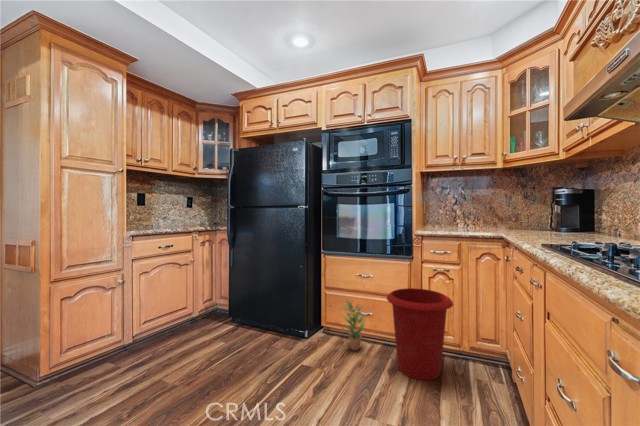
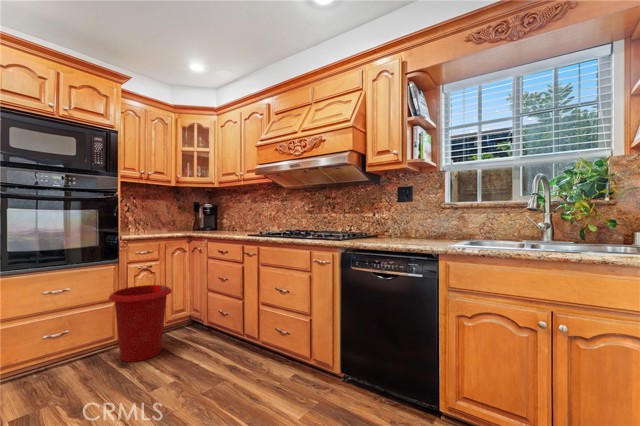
potted plant: present [344,301,365,350] -> none [37,318,78,378]

